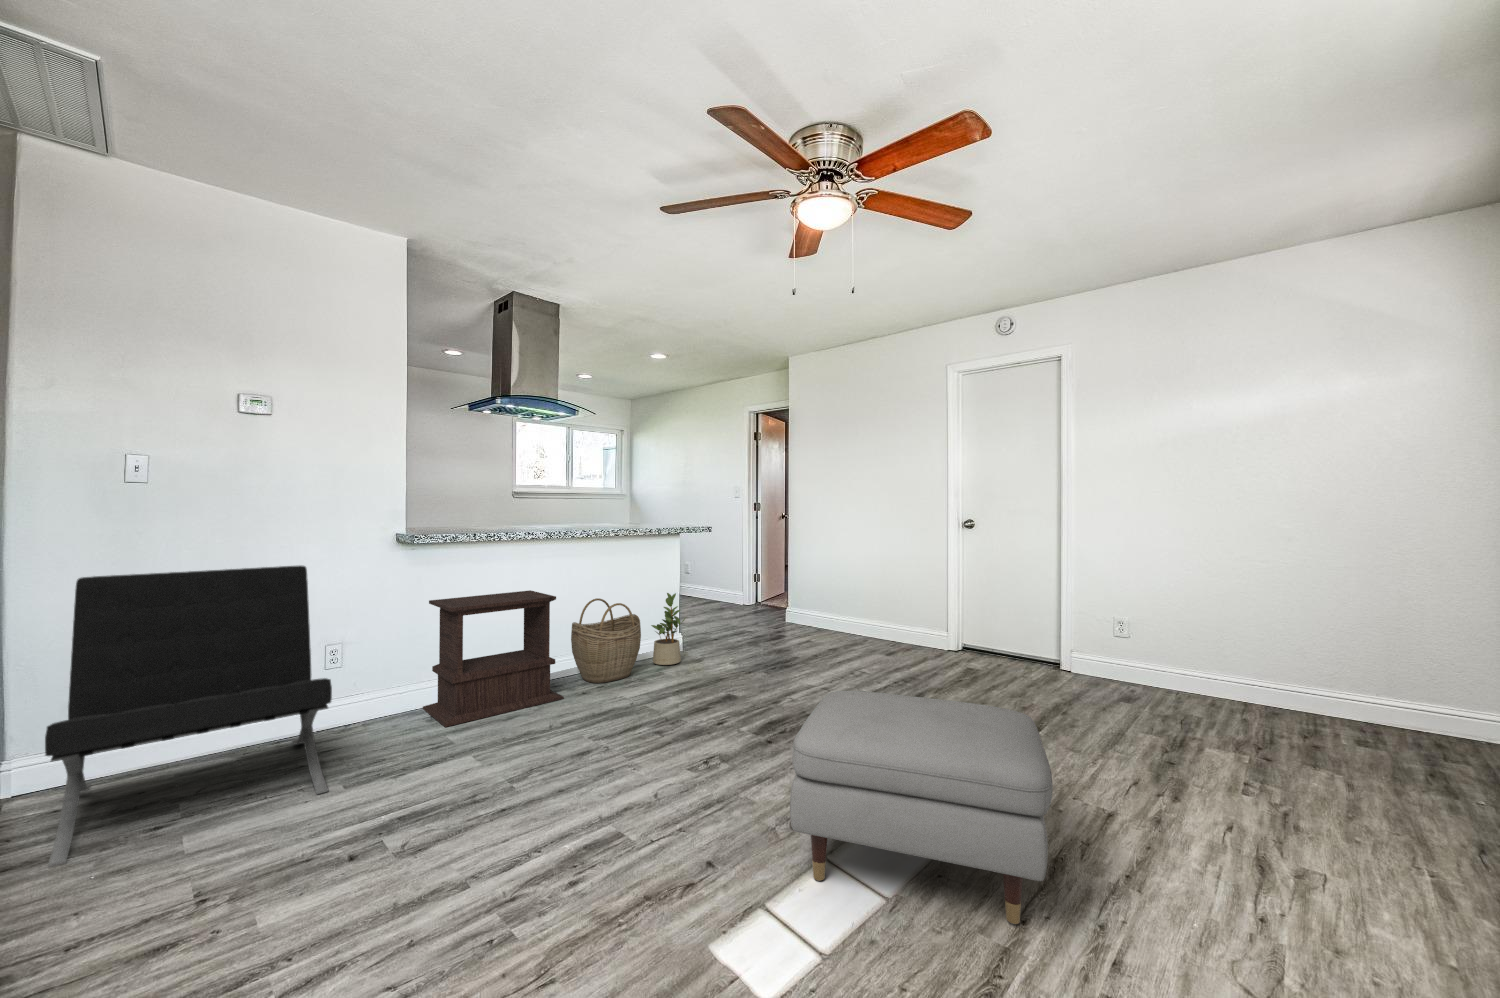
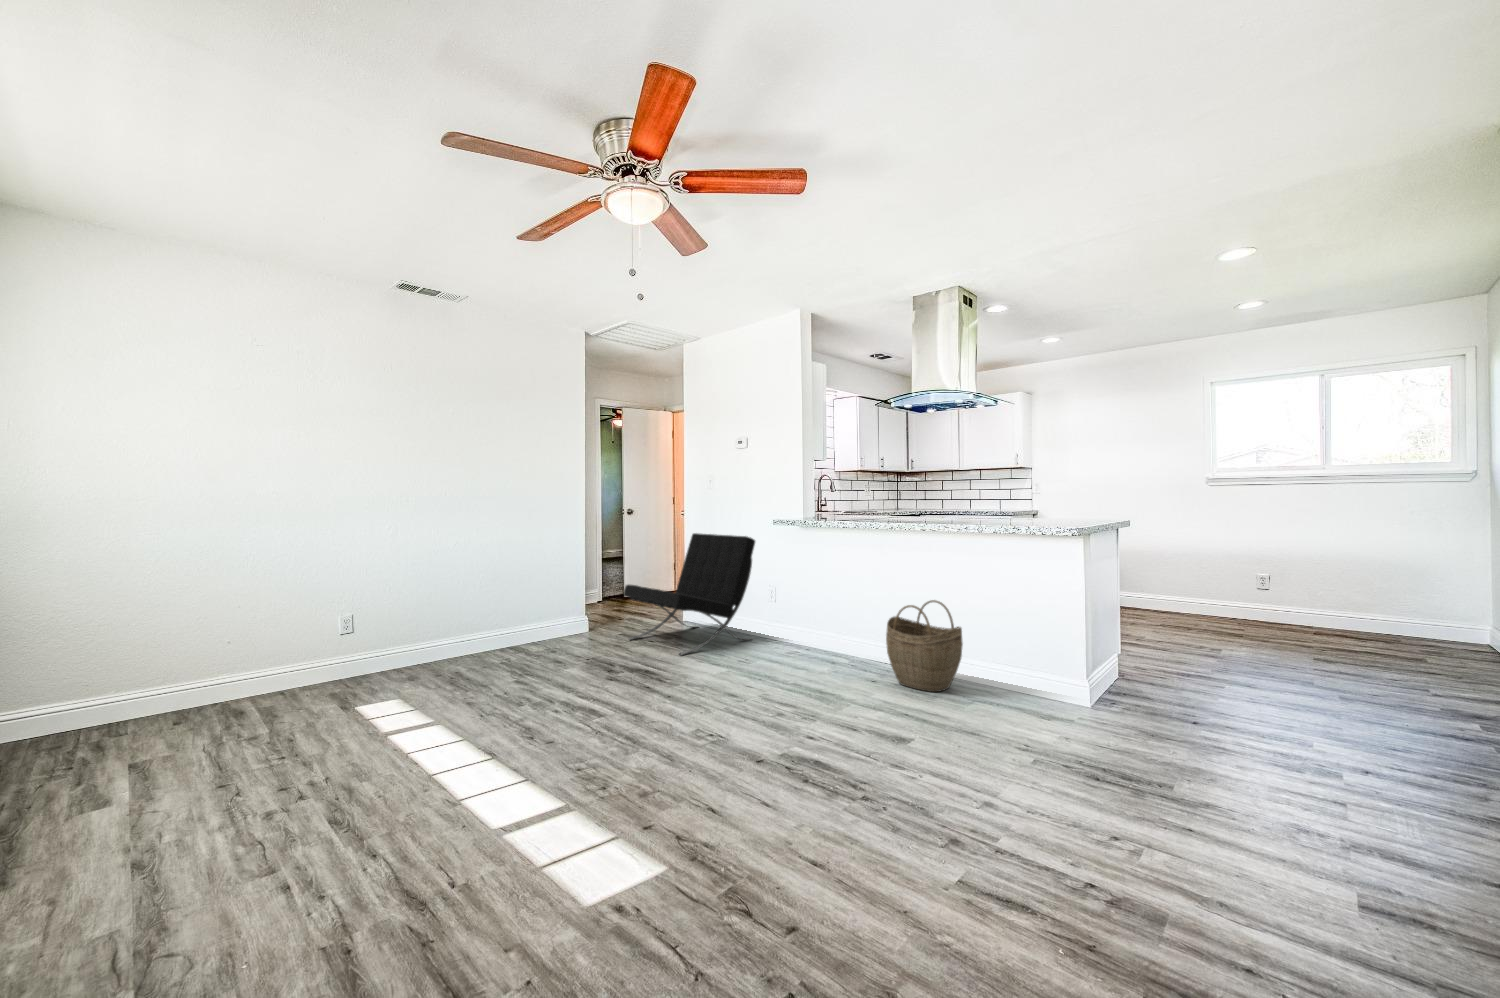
side table: present [423,590,564,727] -> none [774,571,882,678]
potted plant: present [651,593,685,665] -> none [987,613,1038,708]
ottoman: present [790,691,1053,924] -> none [340,664,612,876]

